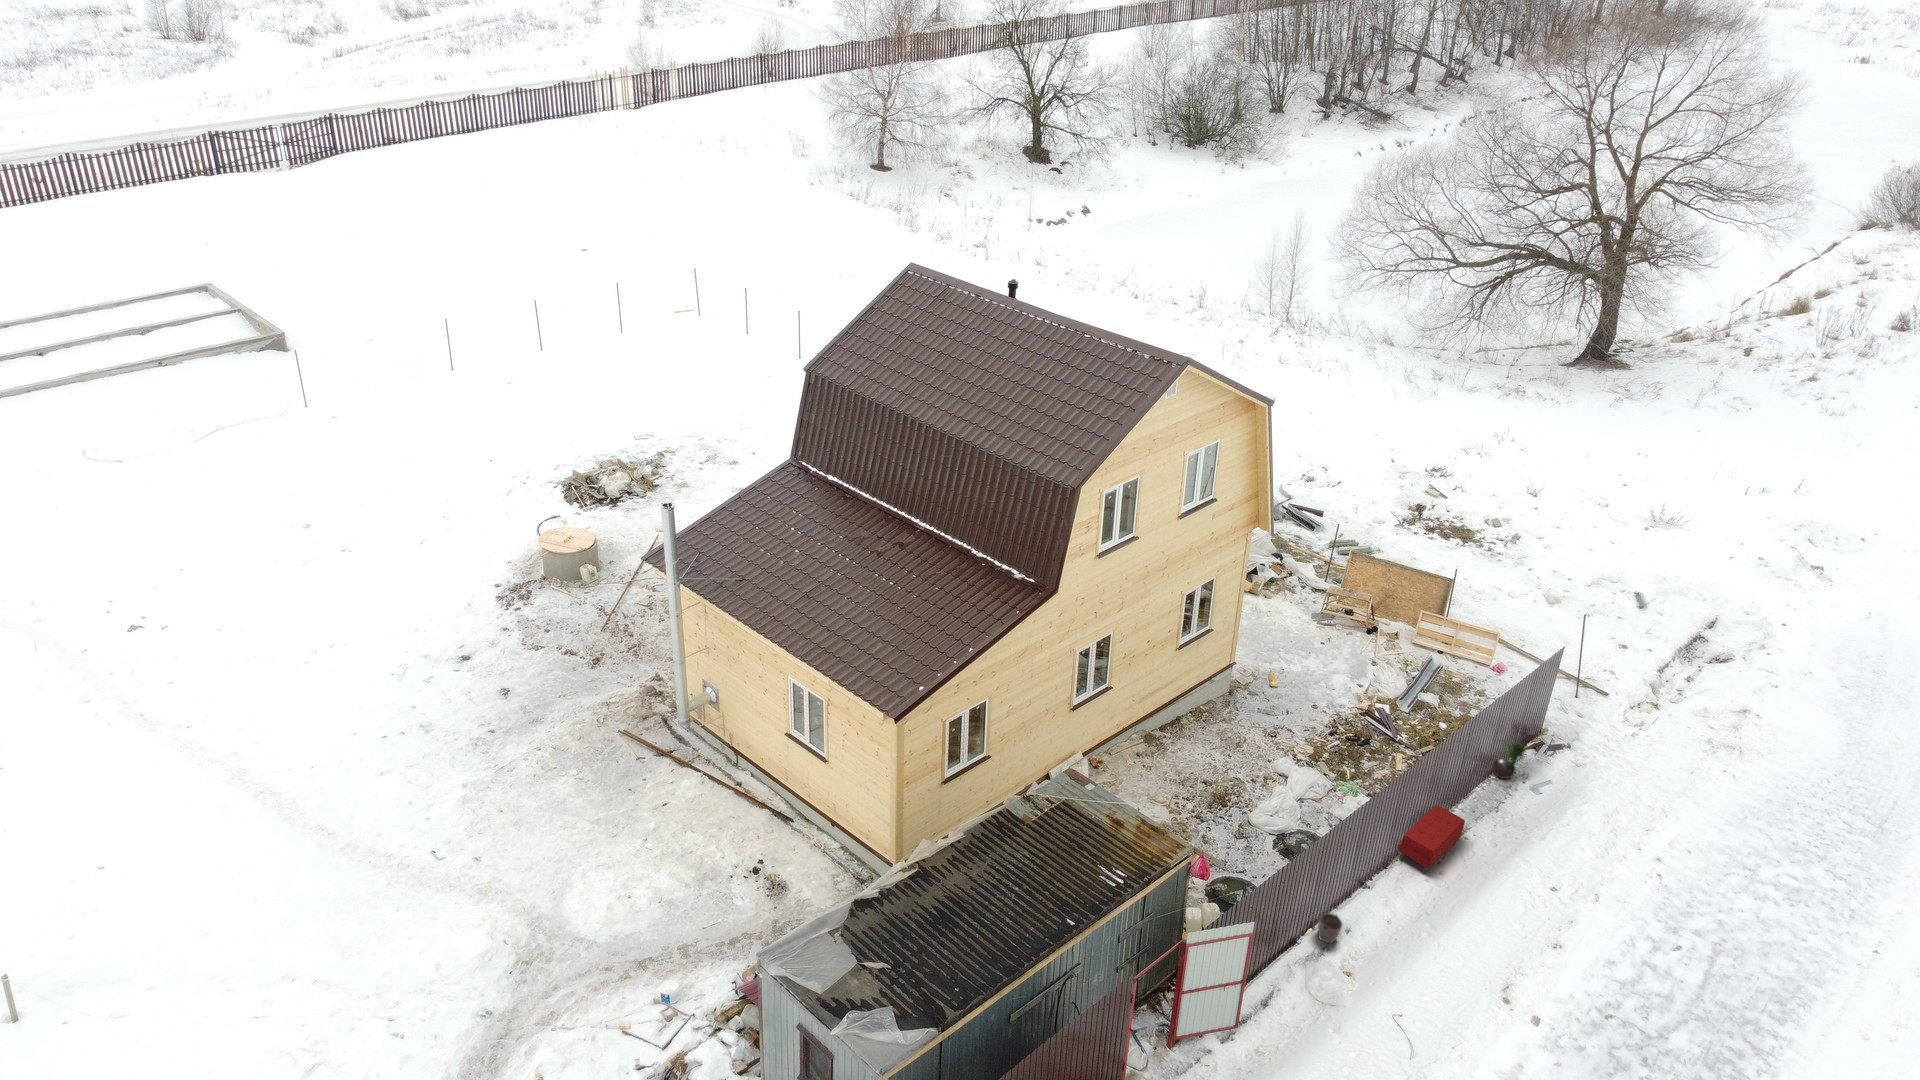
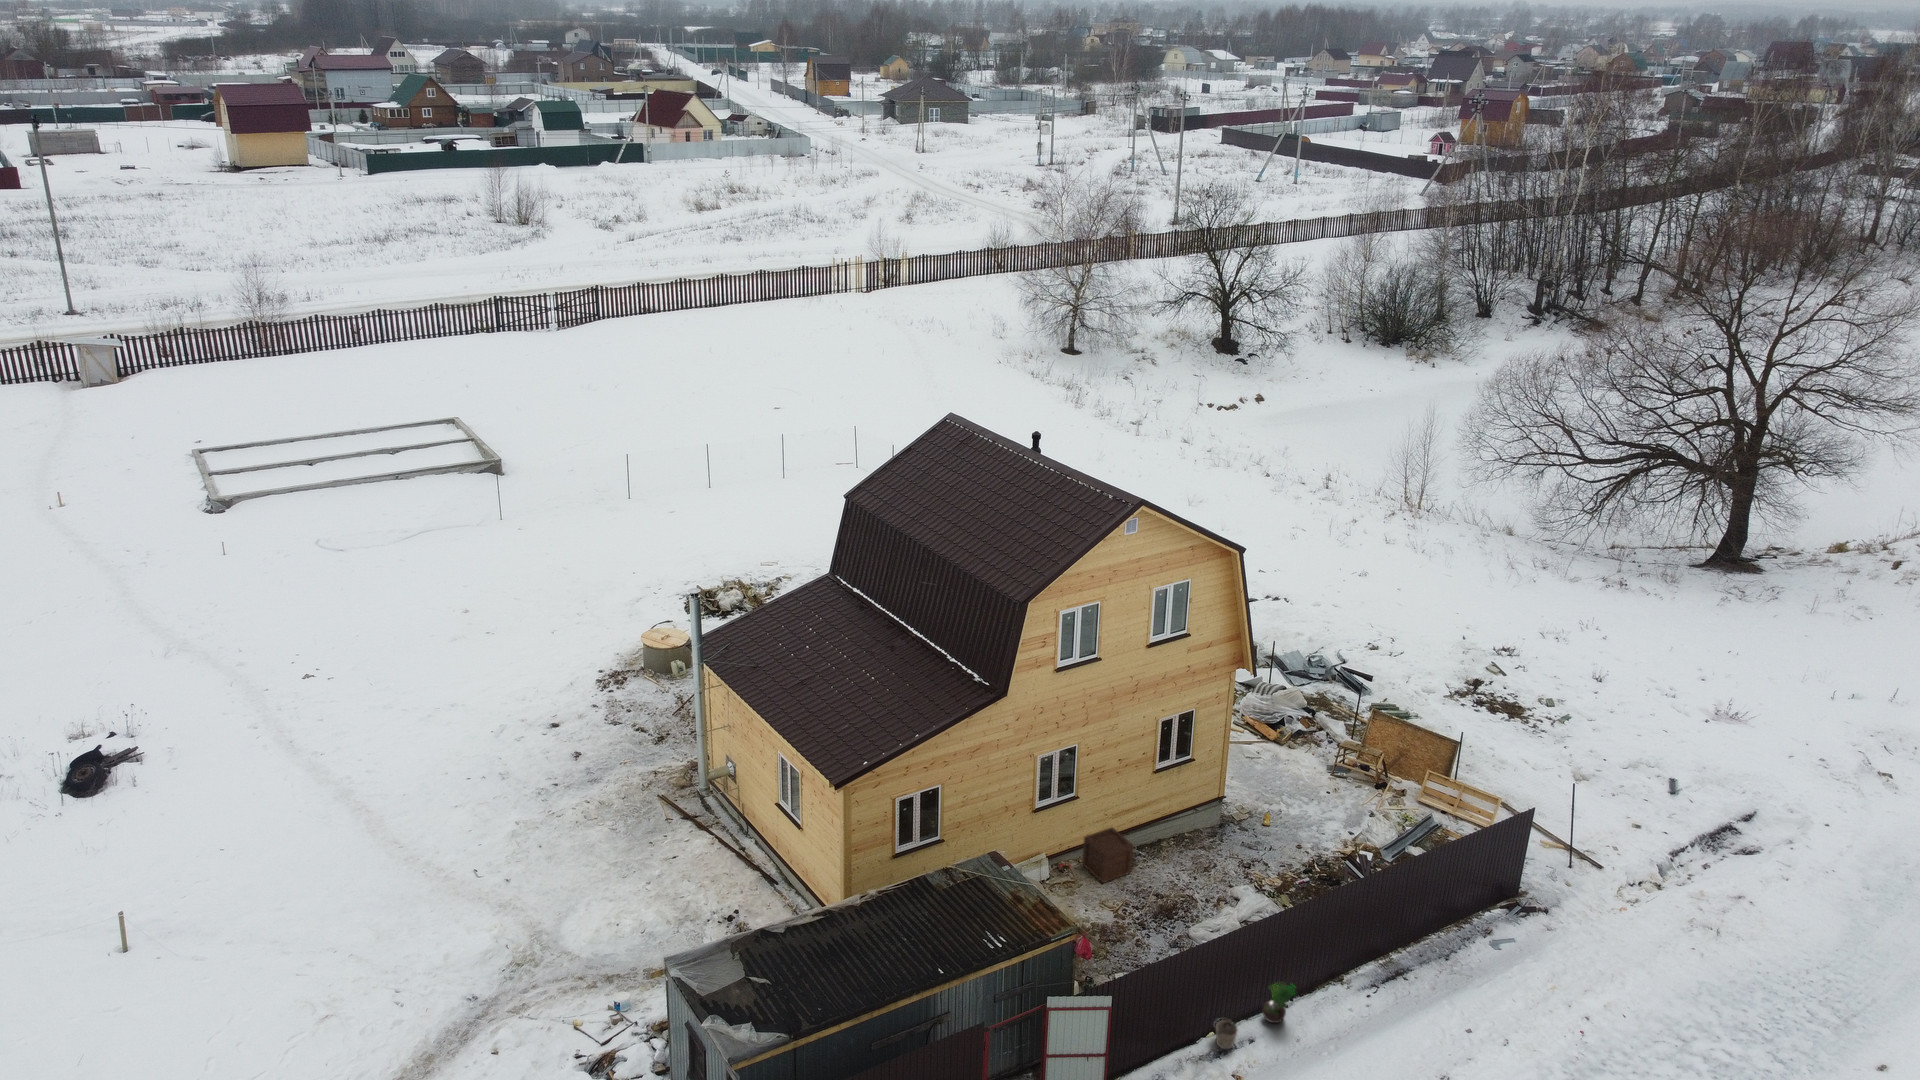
wooden crate: none [1112,712,1170,774] -> present [1082,827,1134,883]
potted tree: present [1493,743,1527,779] -> present [1262,985,1294,1023]
bench: present [1399,805,1465,874] -> none [1323,942,1394,1004]

